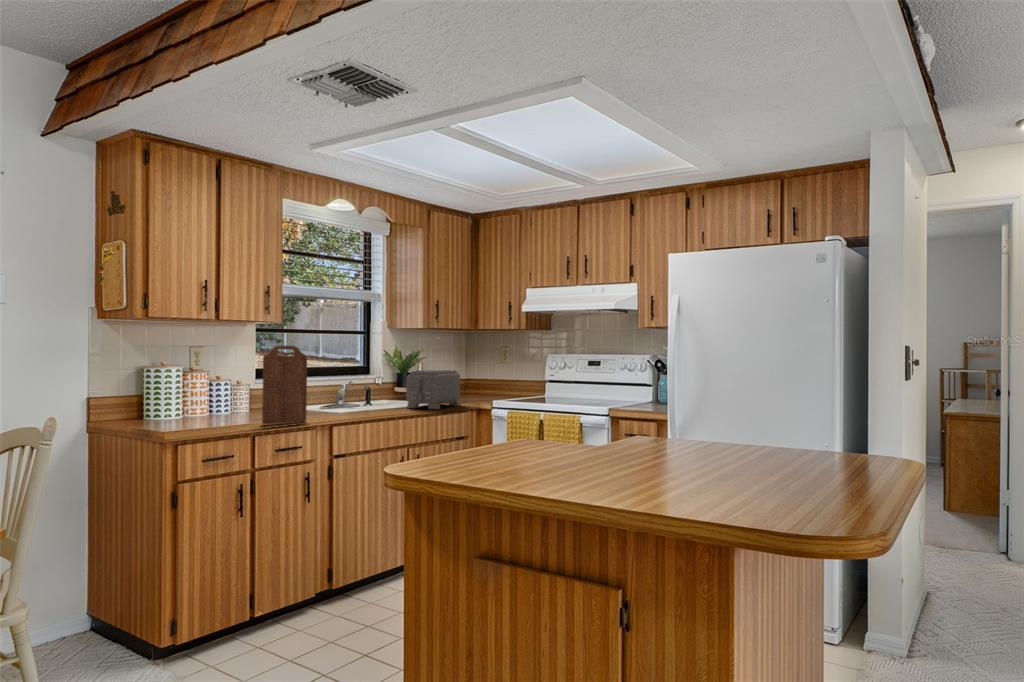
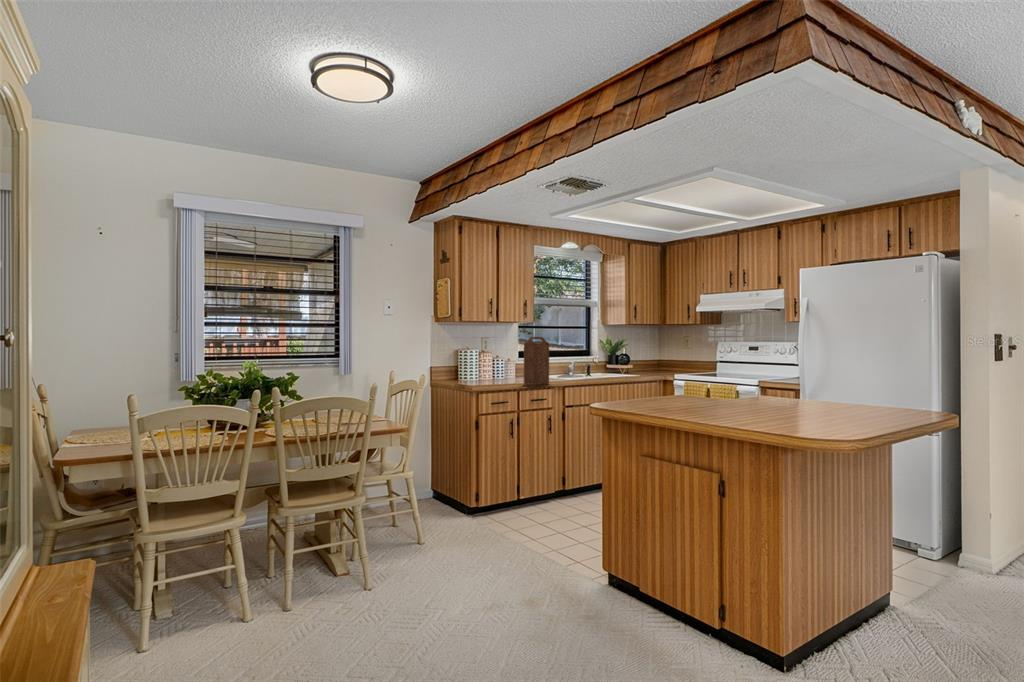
toaster: present [406,370,460,409] -> none [613,353,652,379]

